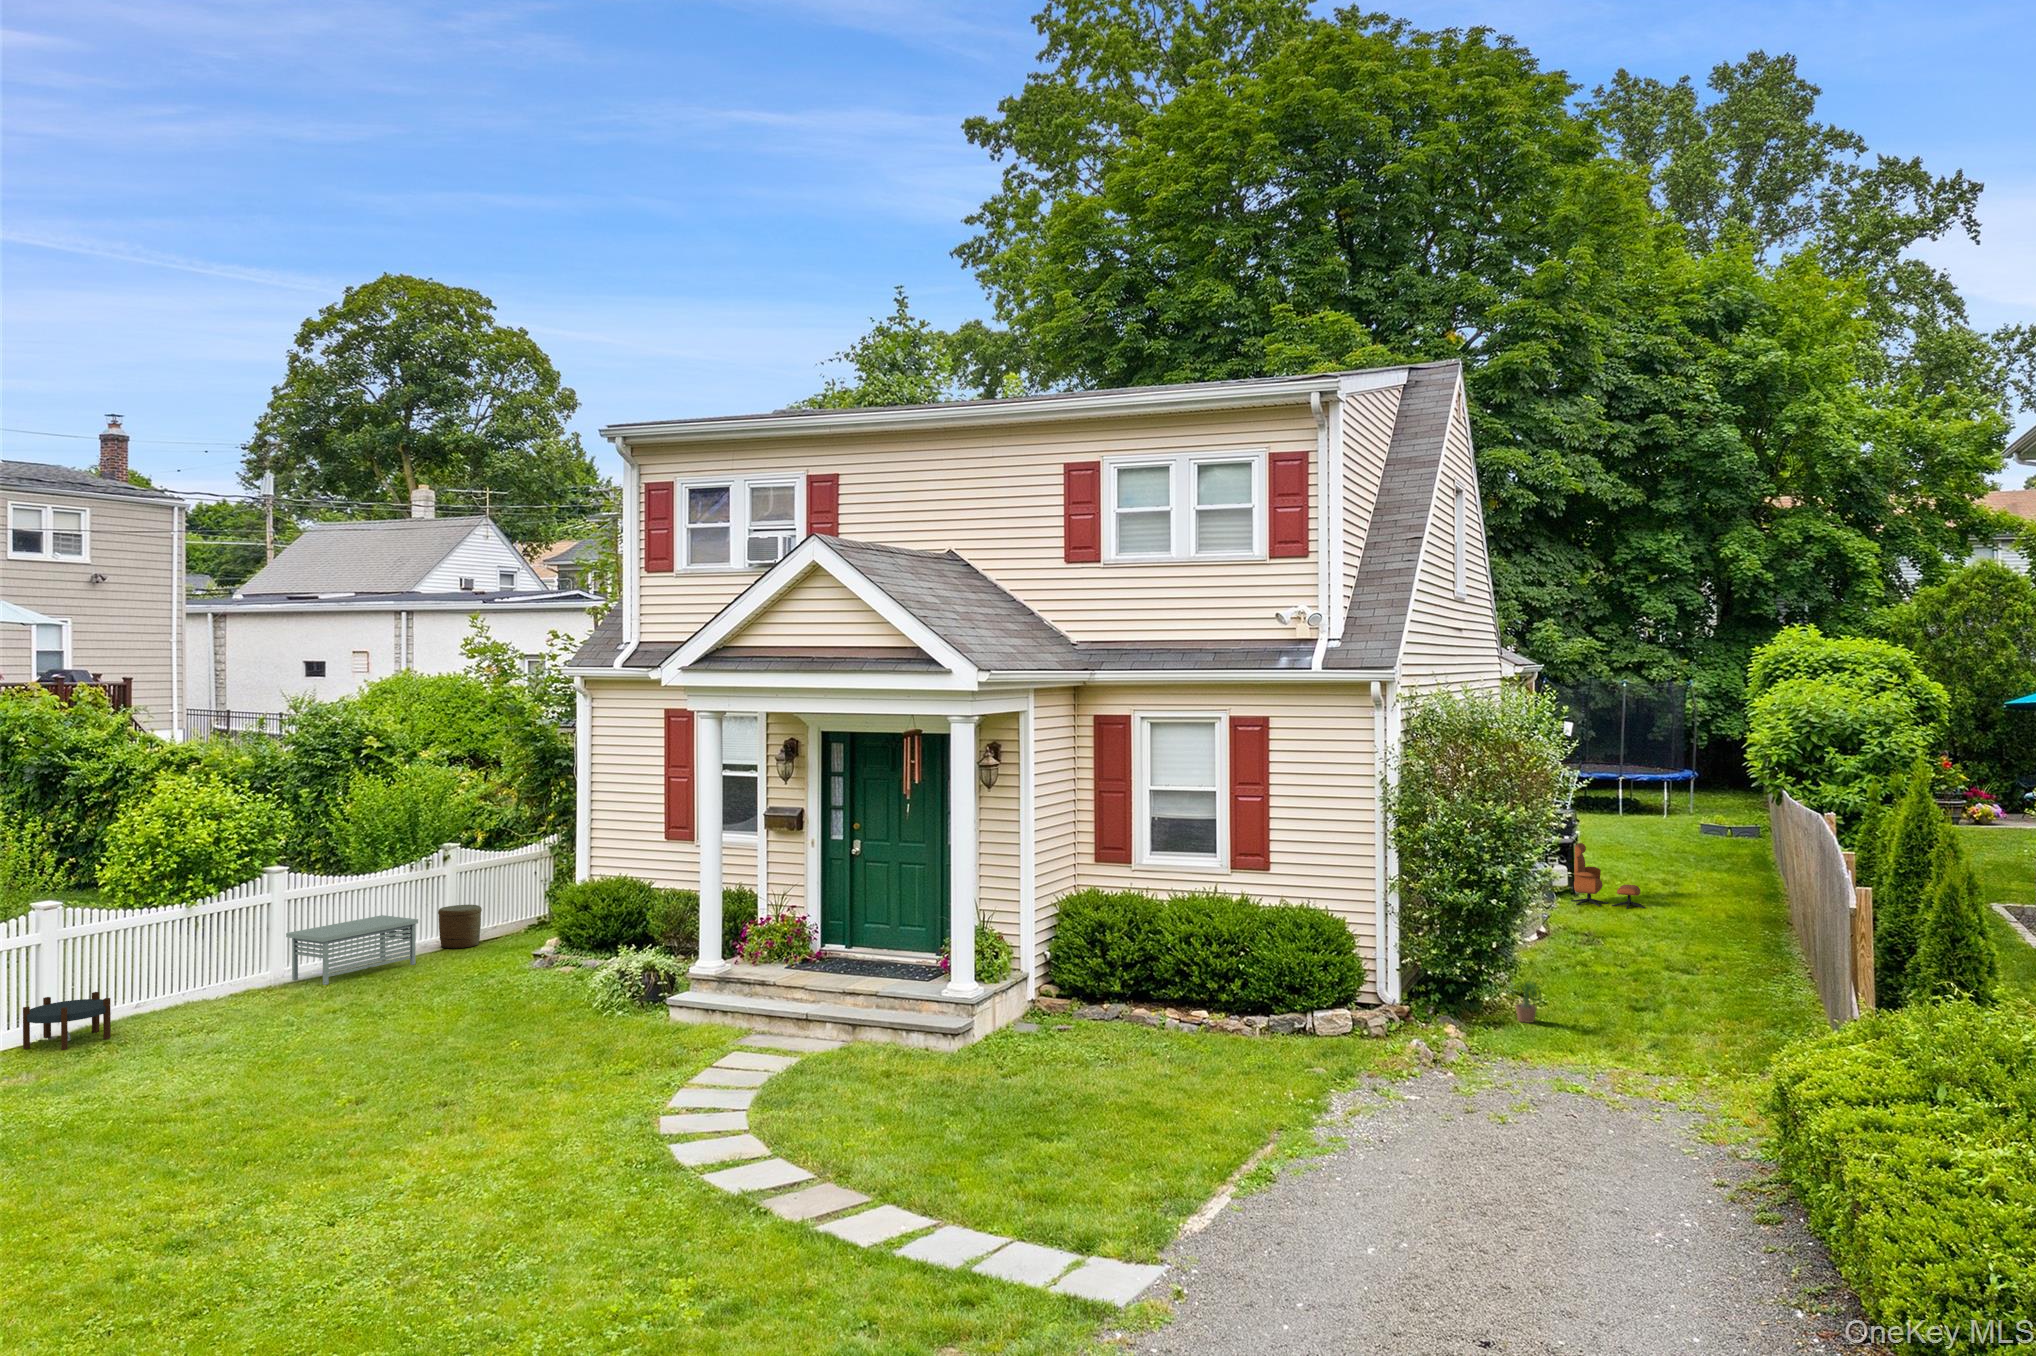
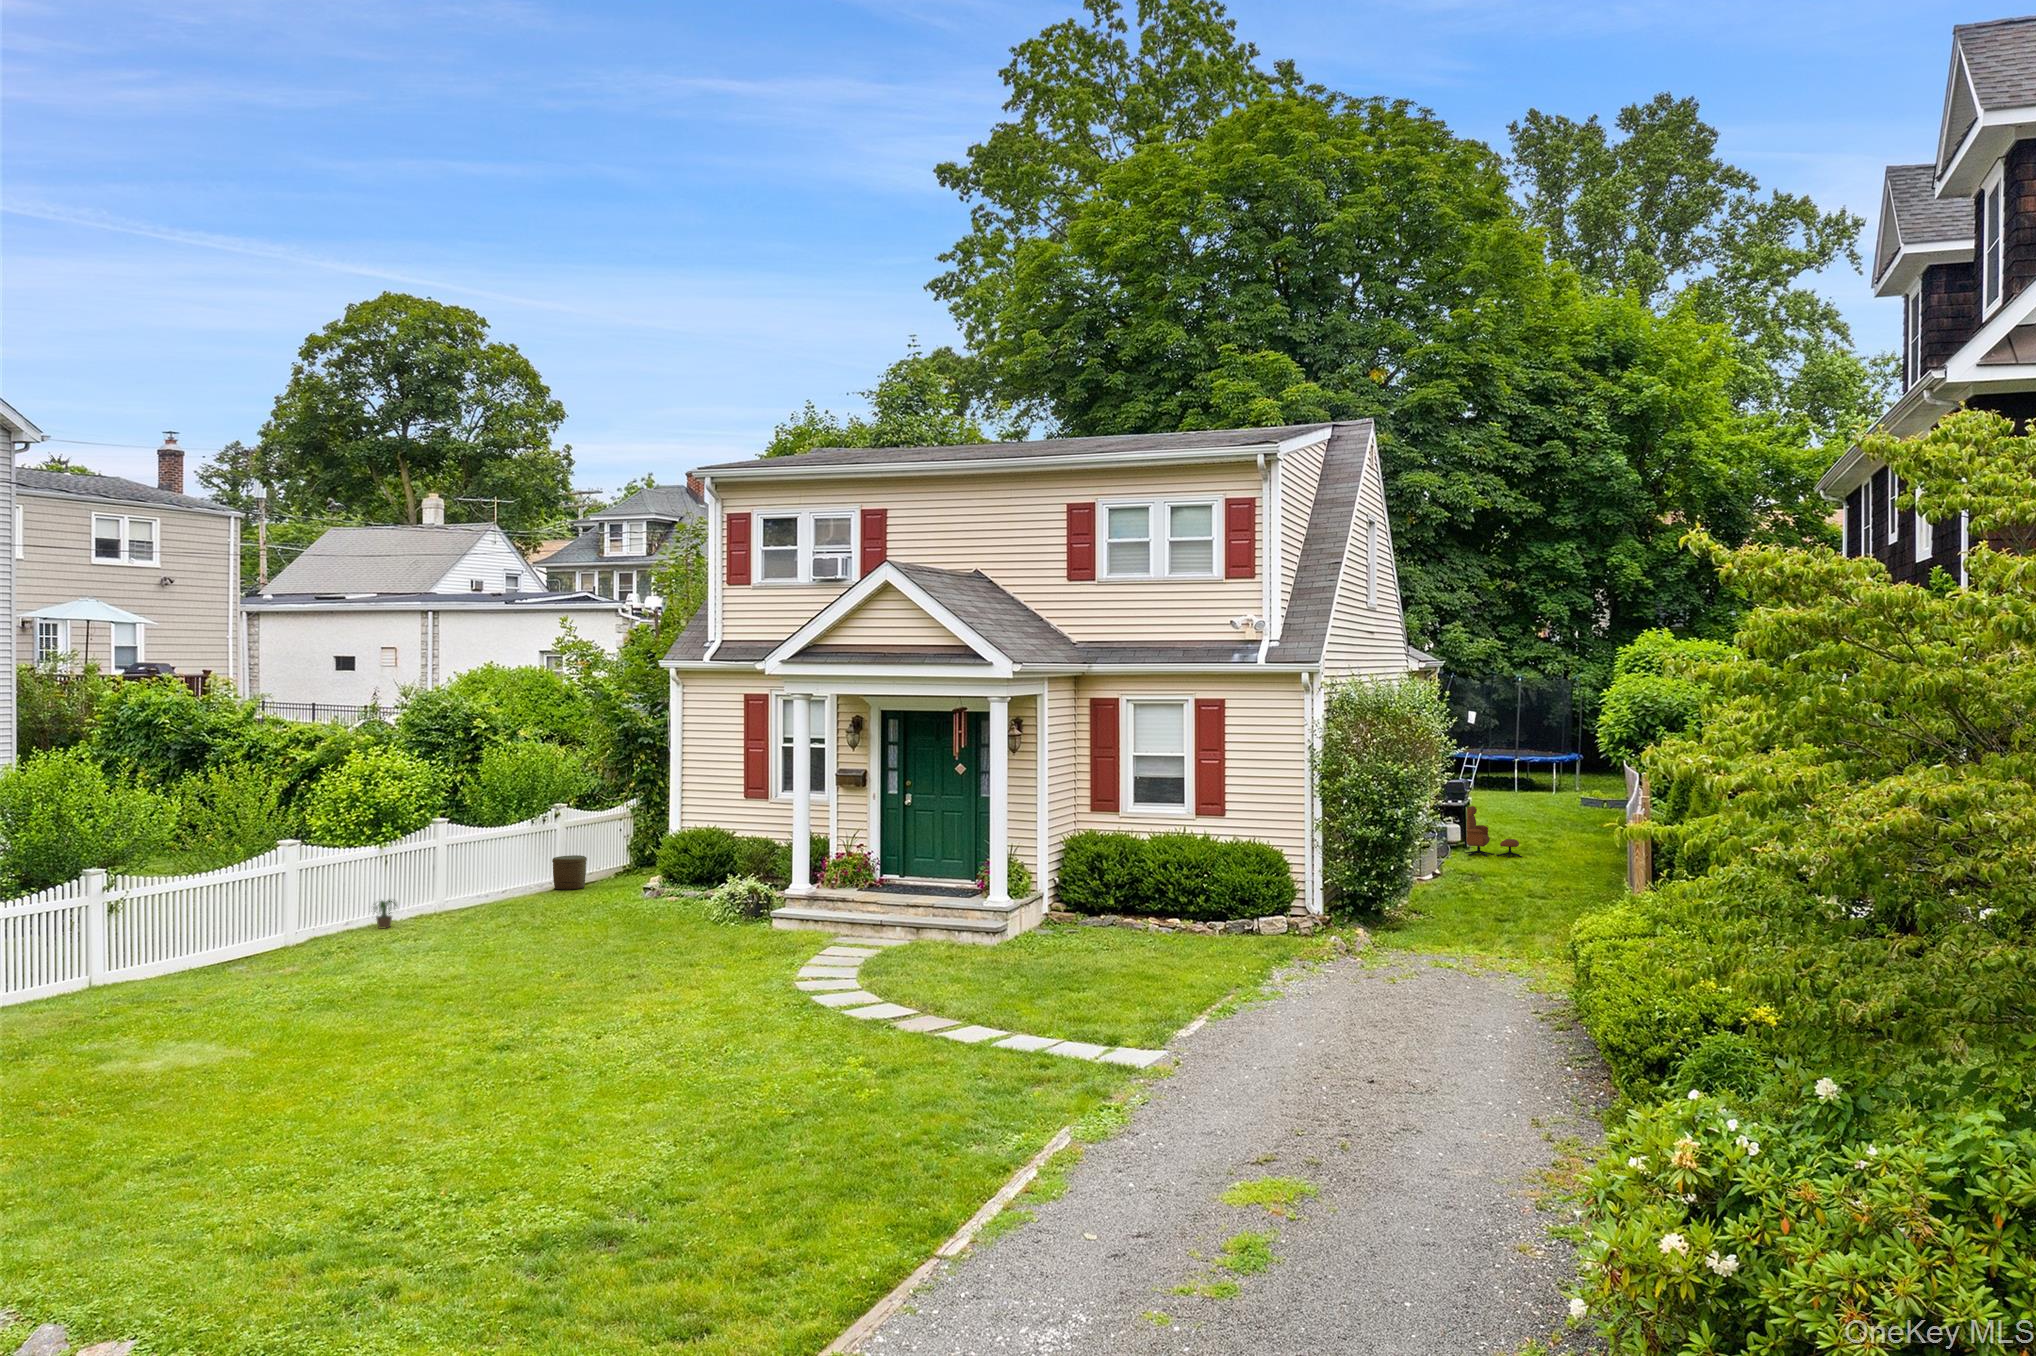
storage bench: present [286,915,418,985] -> none [448,861,546,912]
potted plant: present [1508,982,1541,1023] -> present [375,900,397,929]
side table: present [23,992,111,1050] -> none [287,910,348,950]

